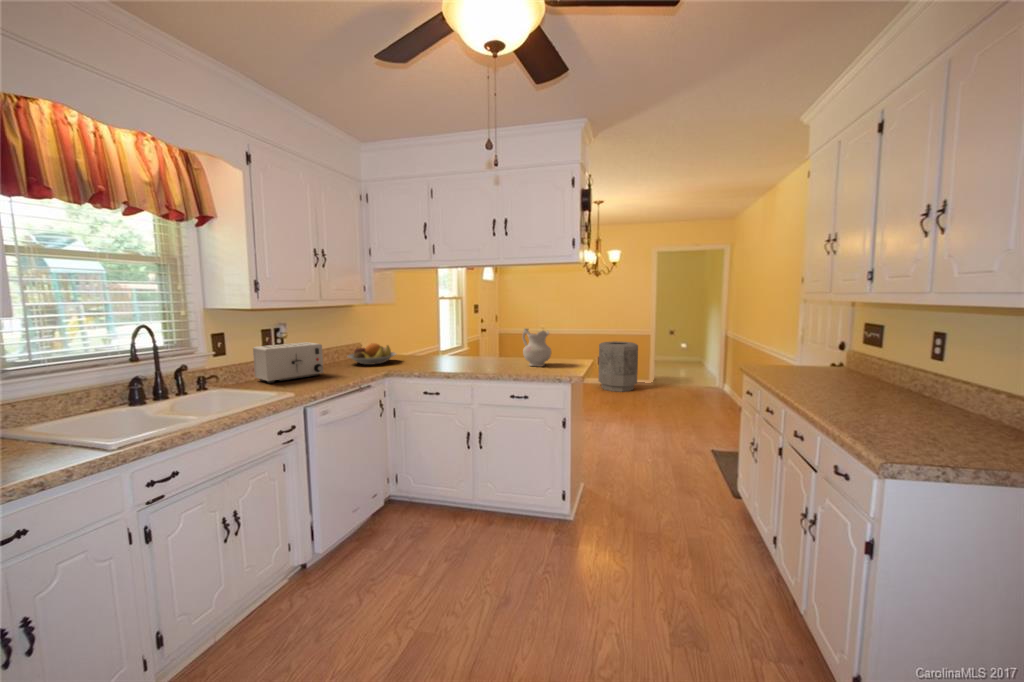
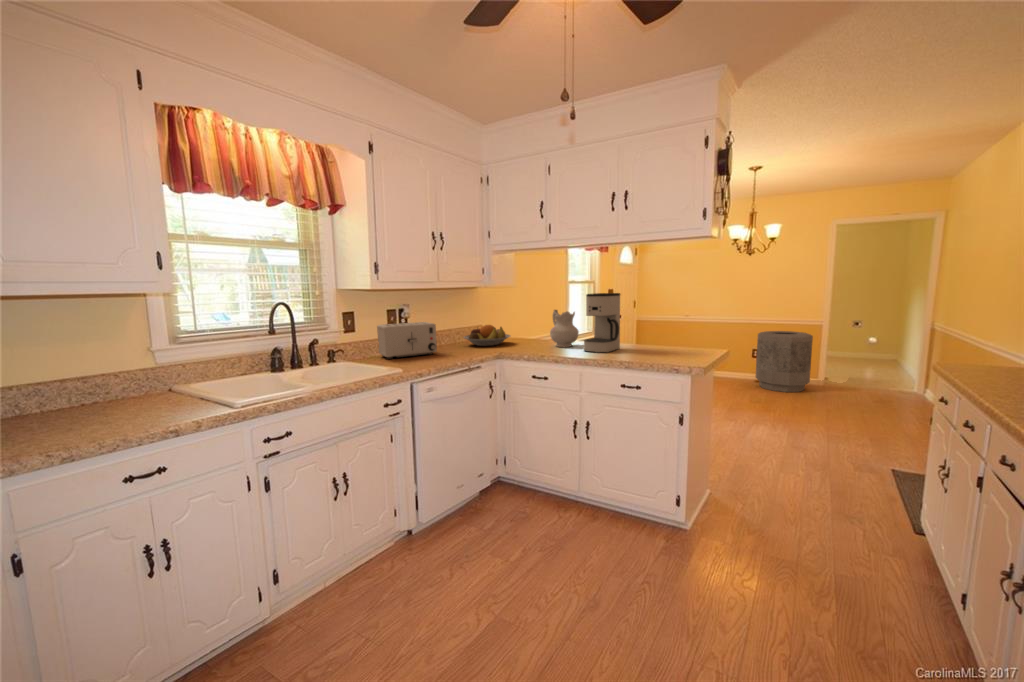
coffee maker: none [471,314,502,367] -> present [584,293,620,353]
ceramic pitcher: present [522,329,551,367] -> present [550,310,579,347]

